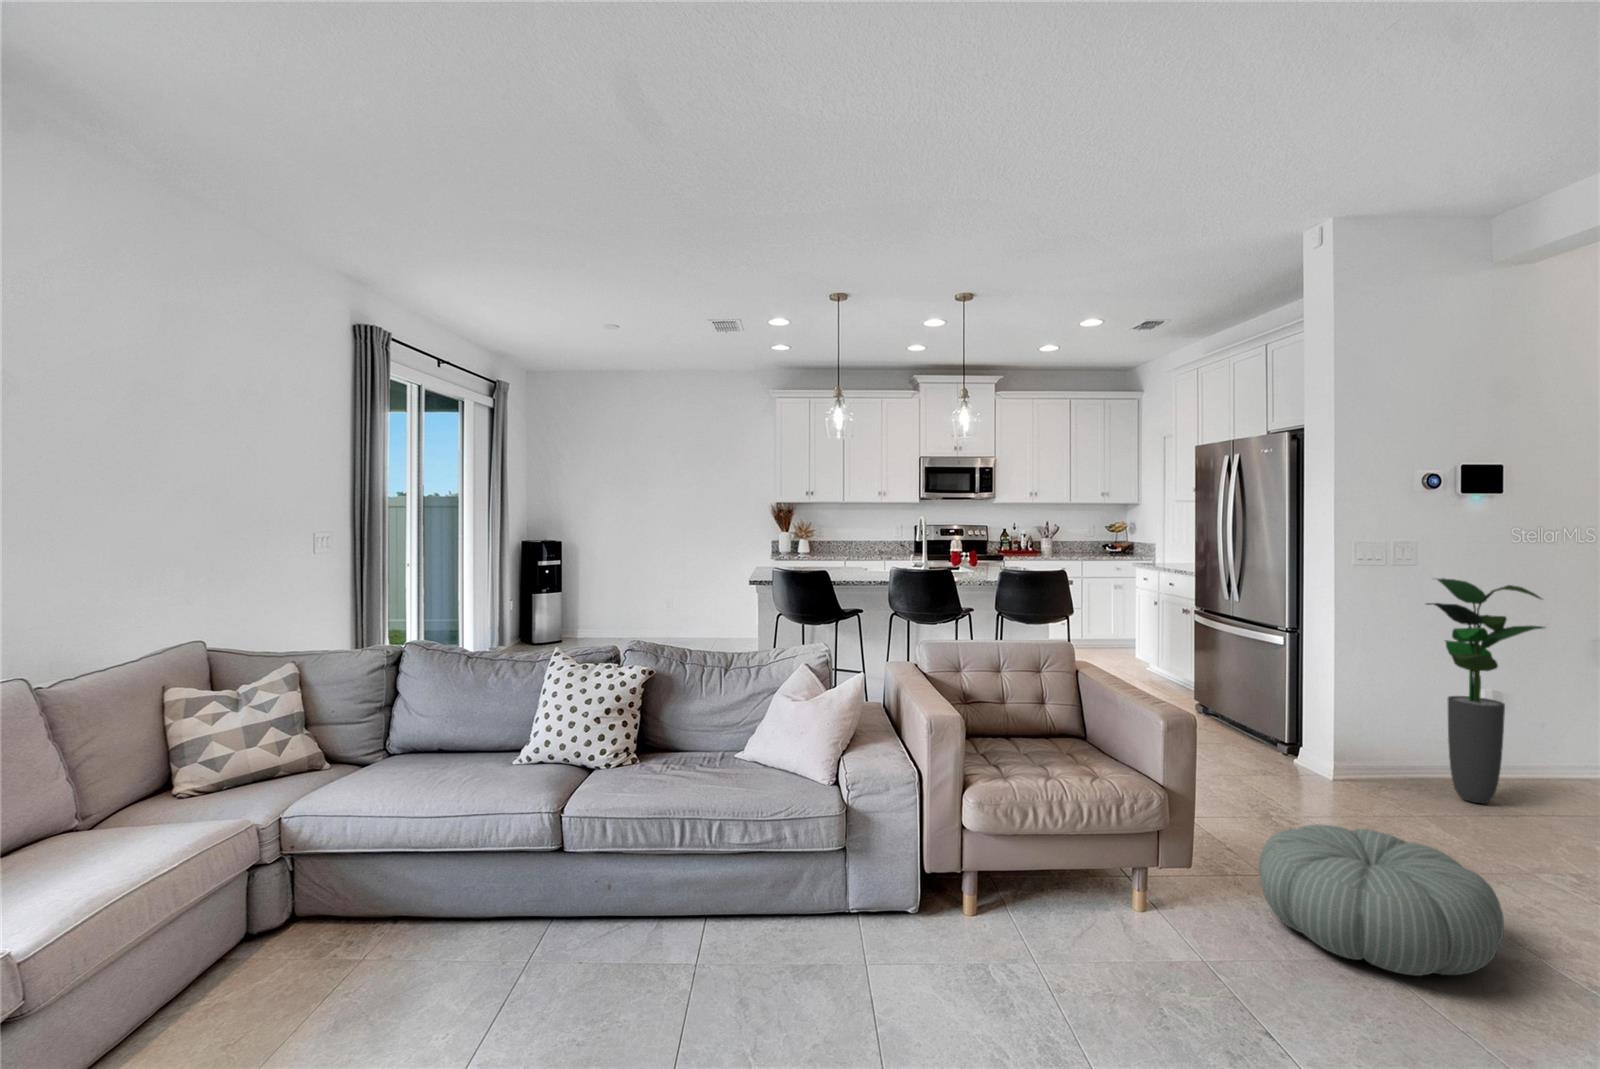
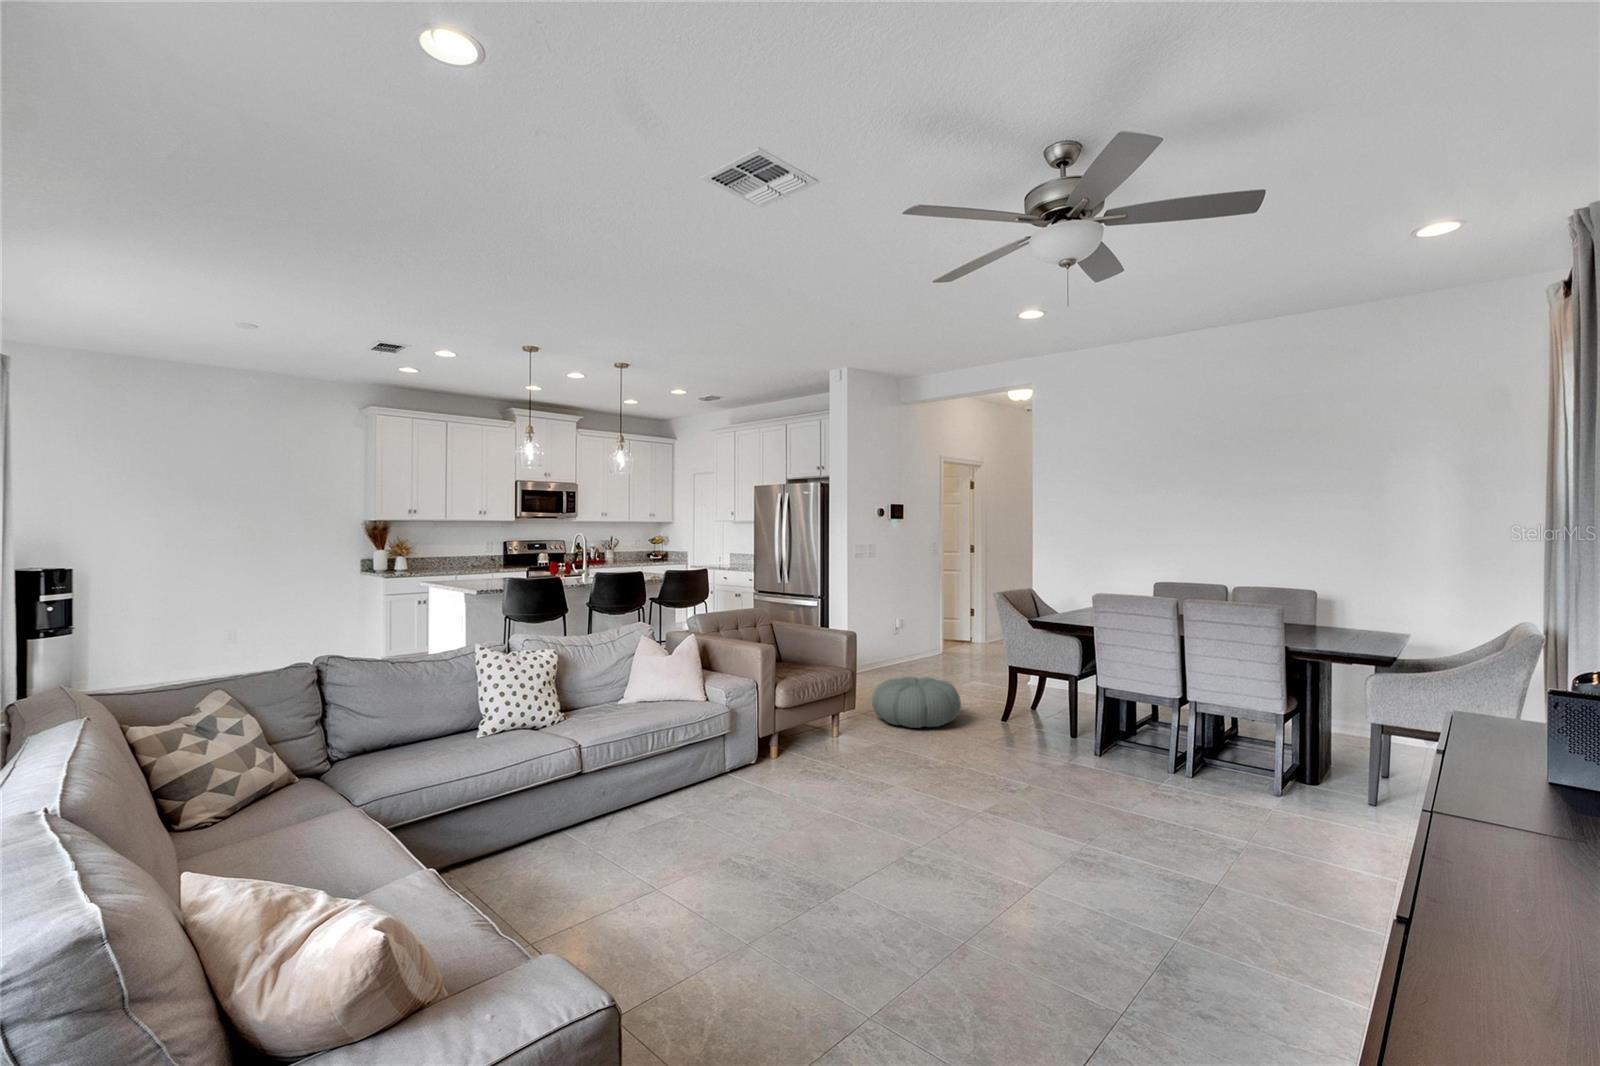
potted plant: present [1426,578,1544,803] -> none [879,562,923,671]

